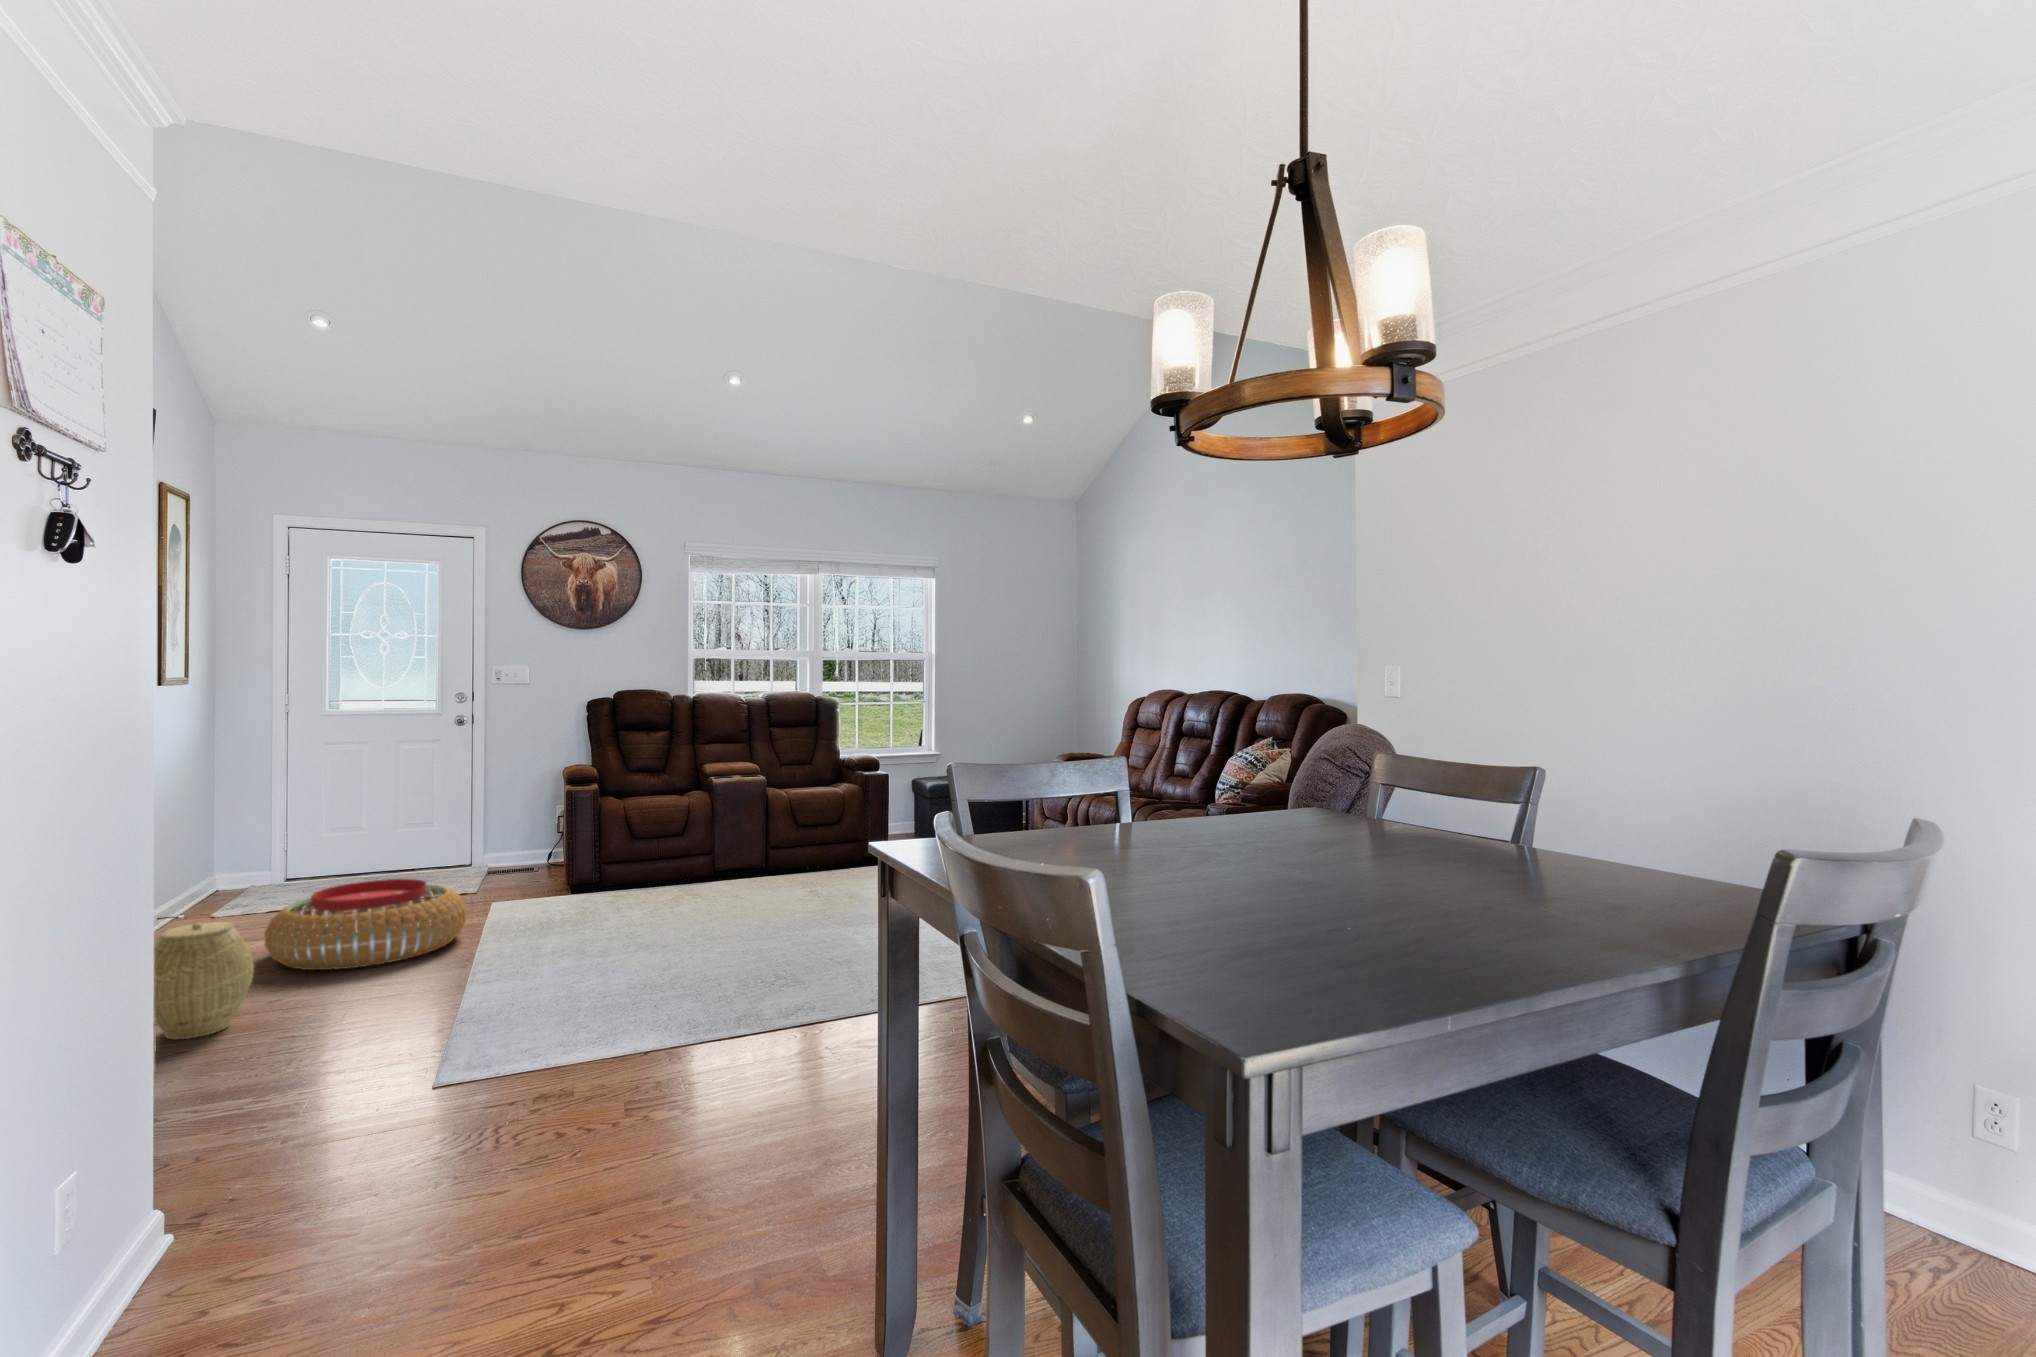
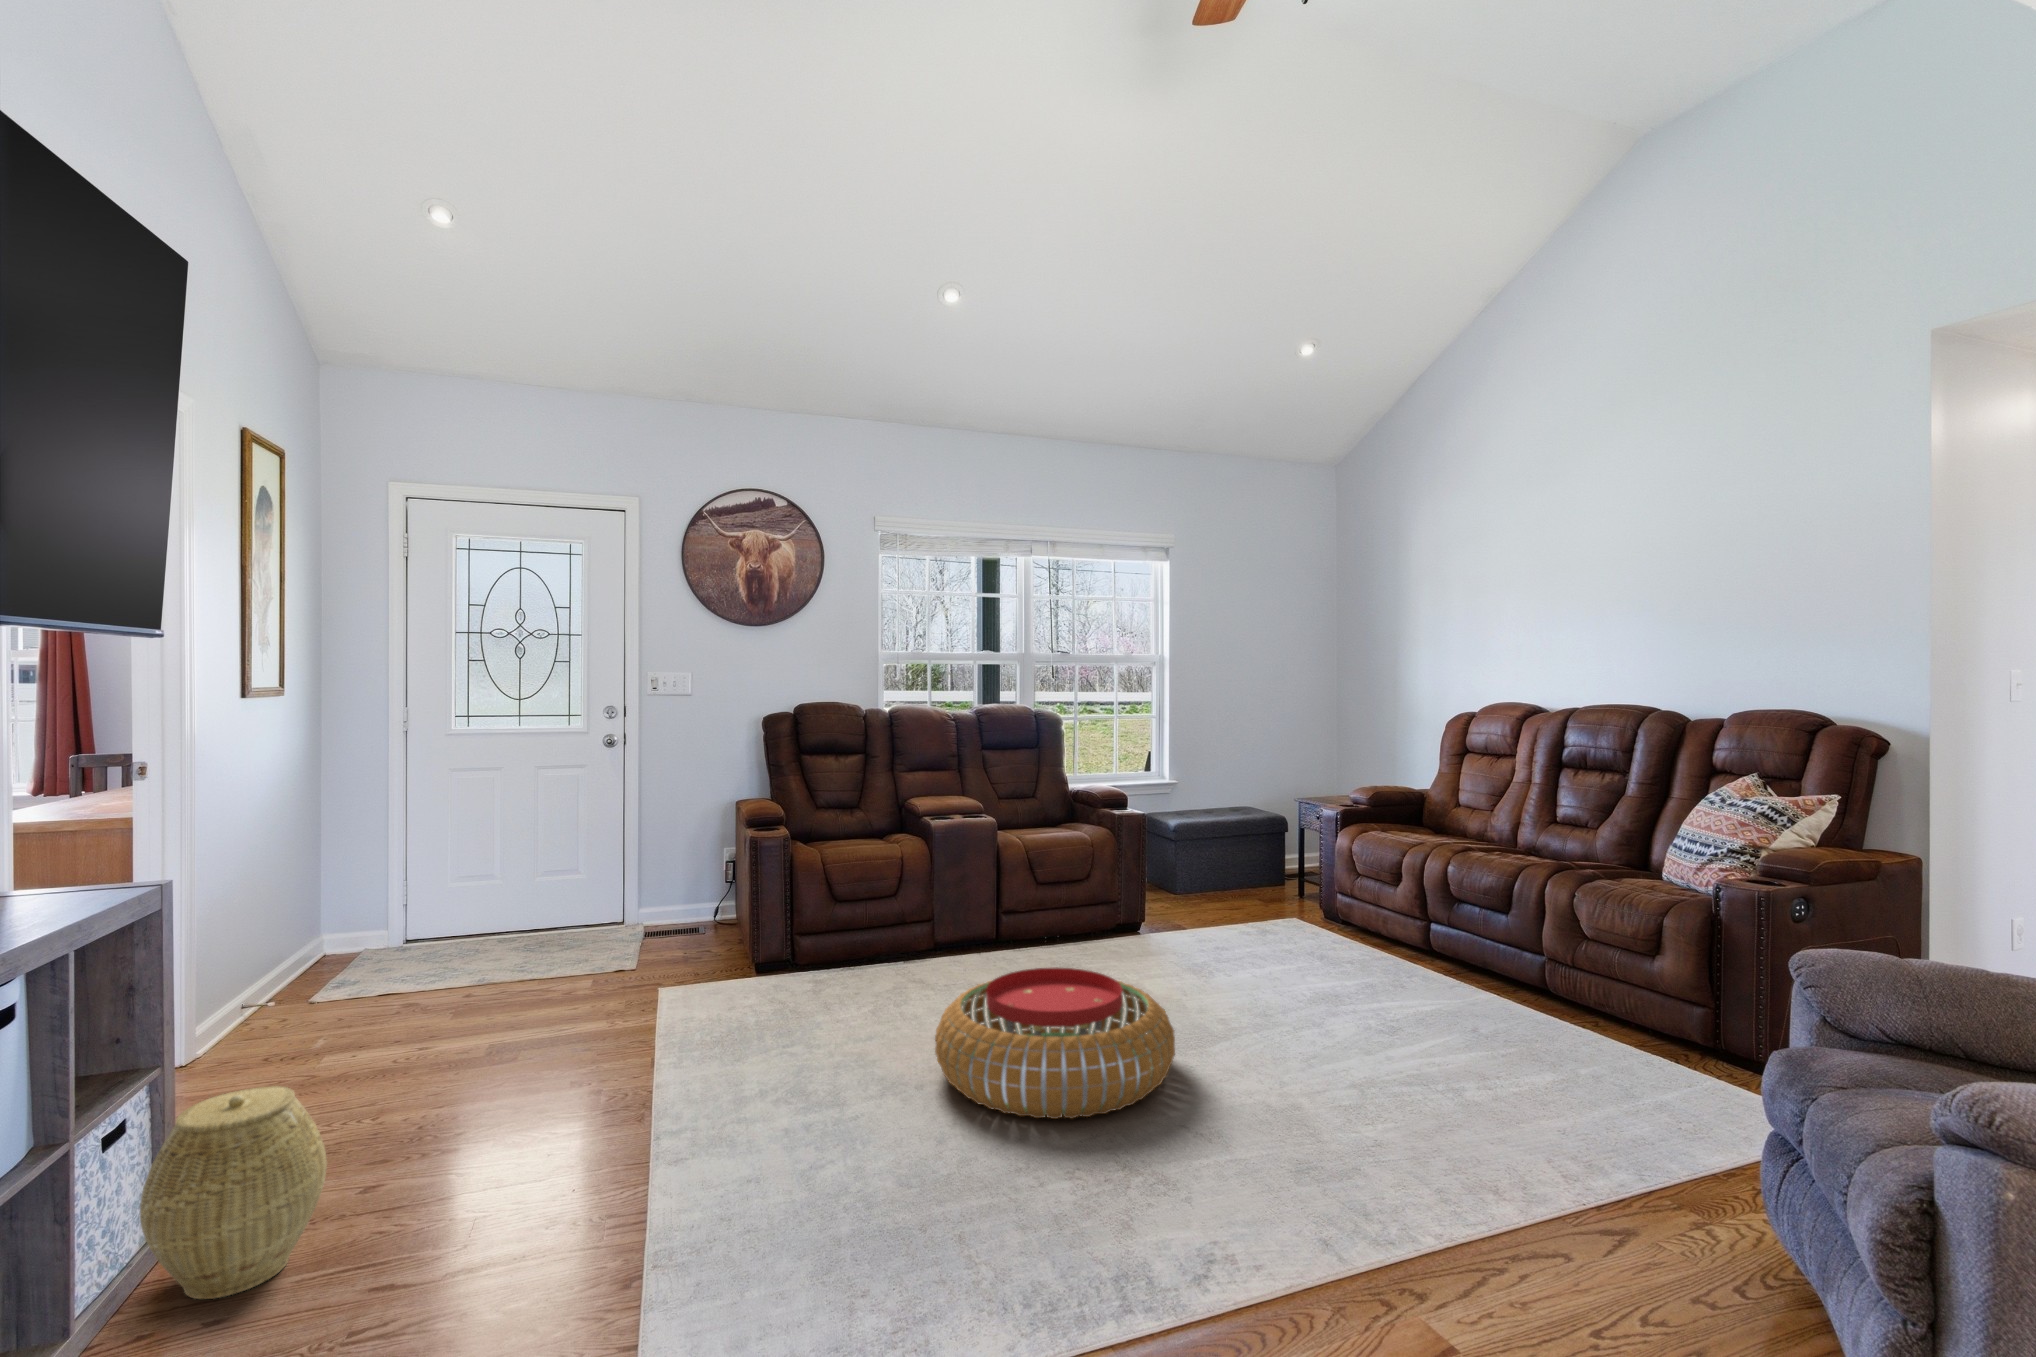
pouf: present [265,879,467,970] -> present [935,968,1175,1119]

